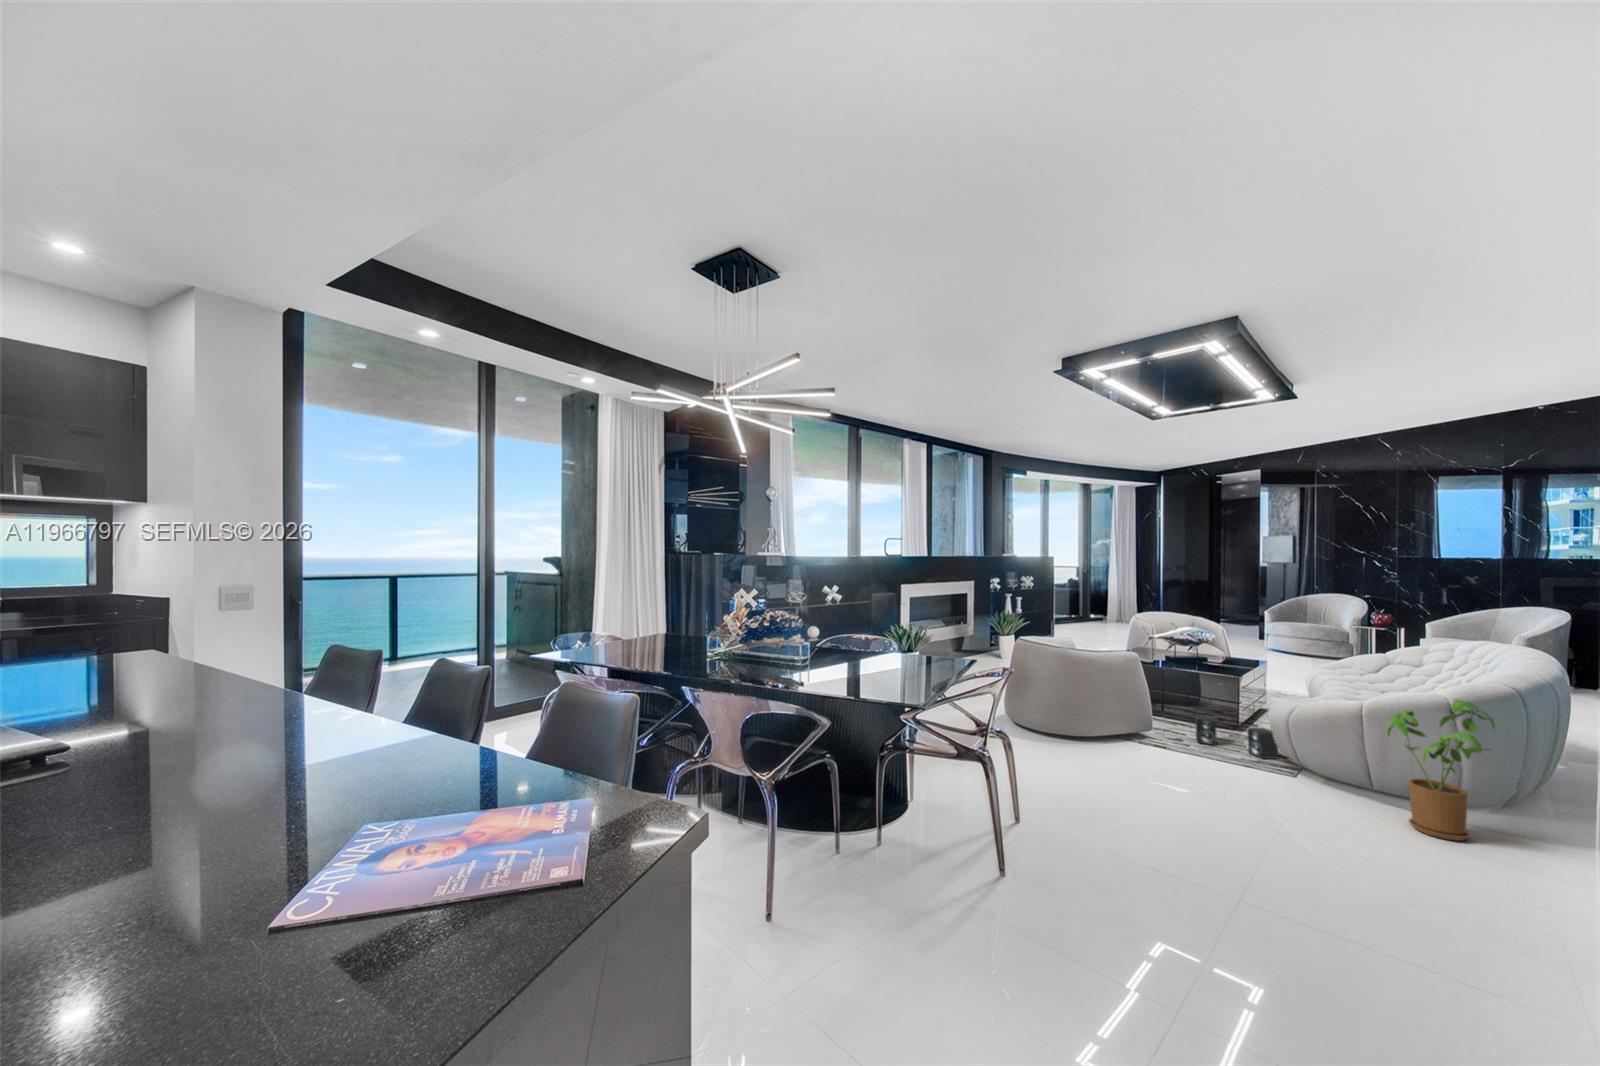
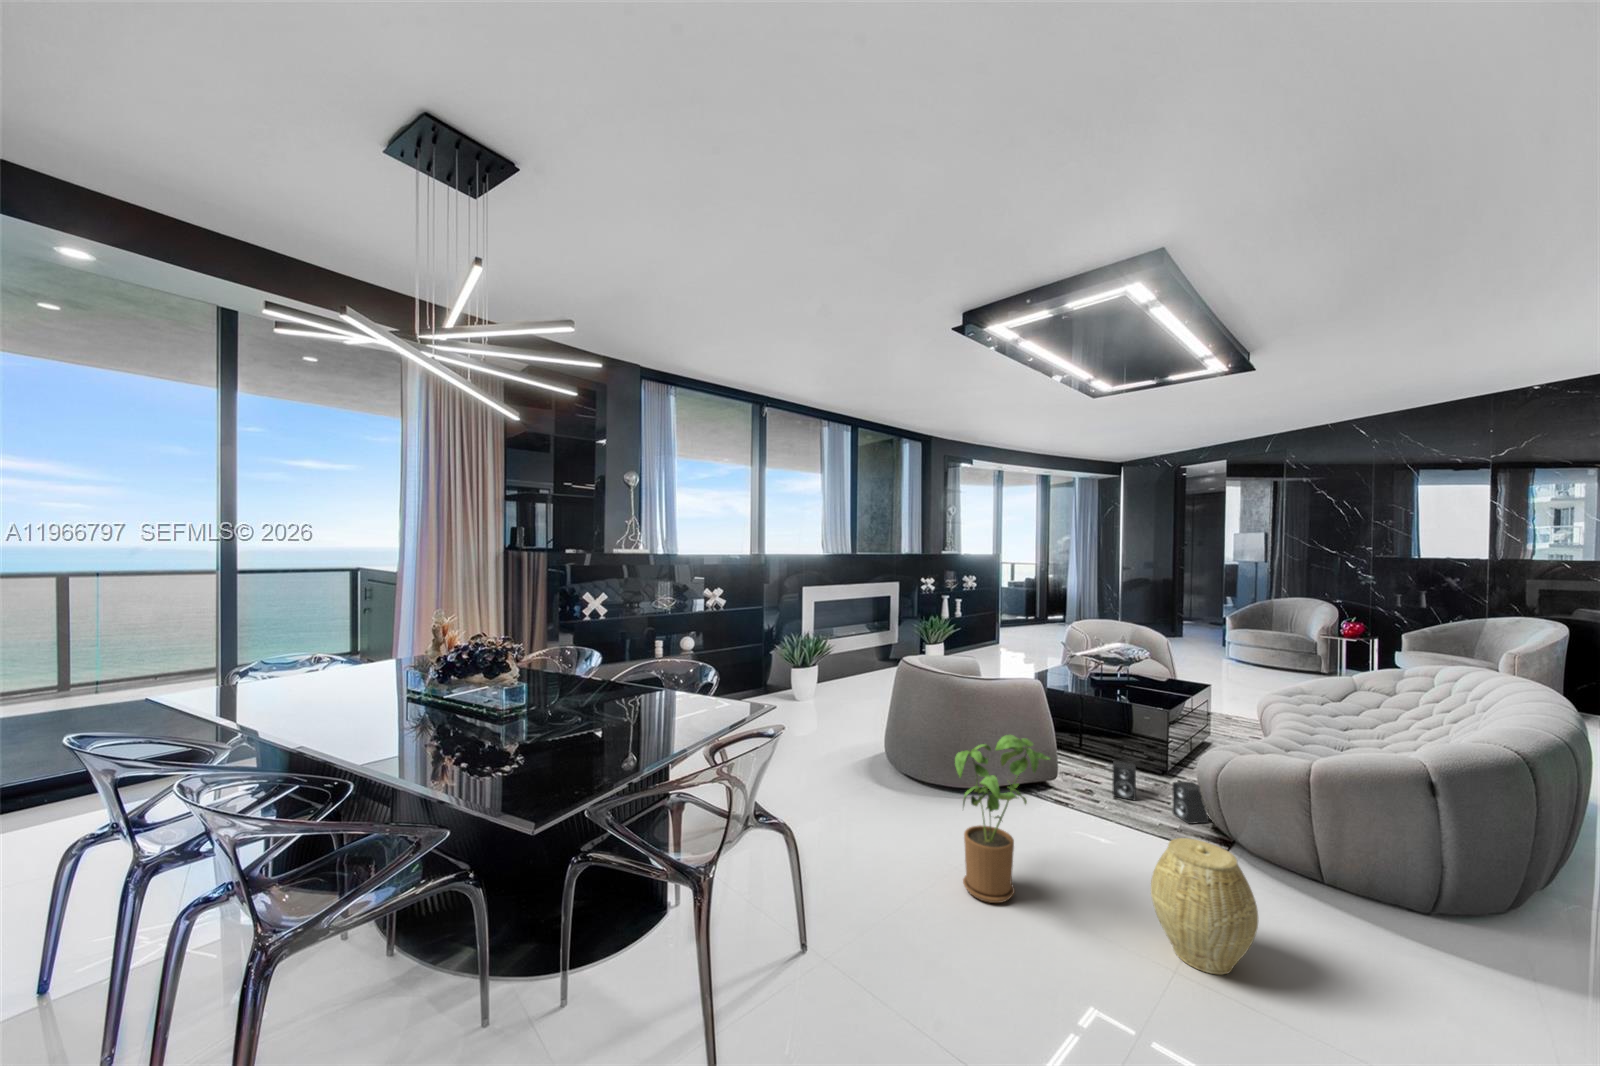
house plant: present [1386,700,1495,841] -> present [955,735,1050,903]
woven basket: none [1252,748,1333,836] -> present [1151,838,1258,975]

